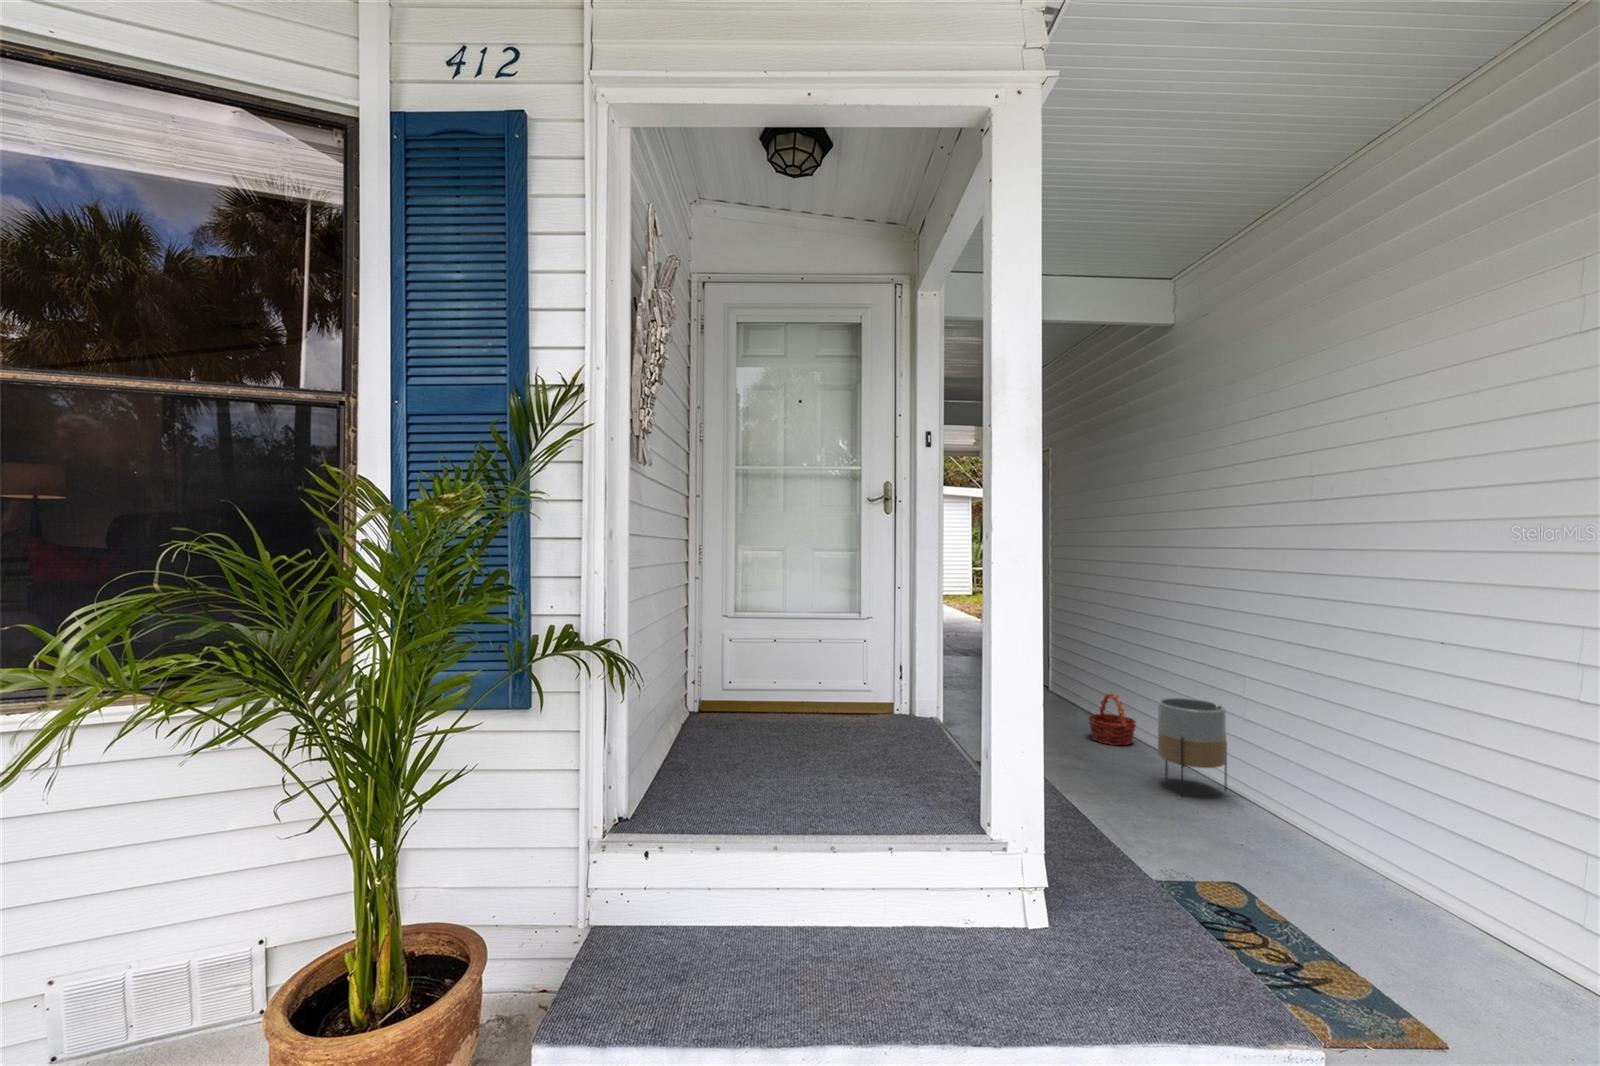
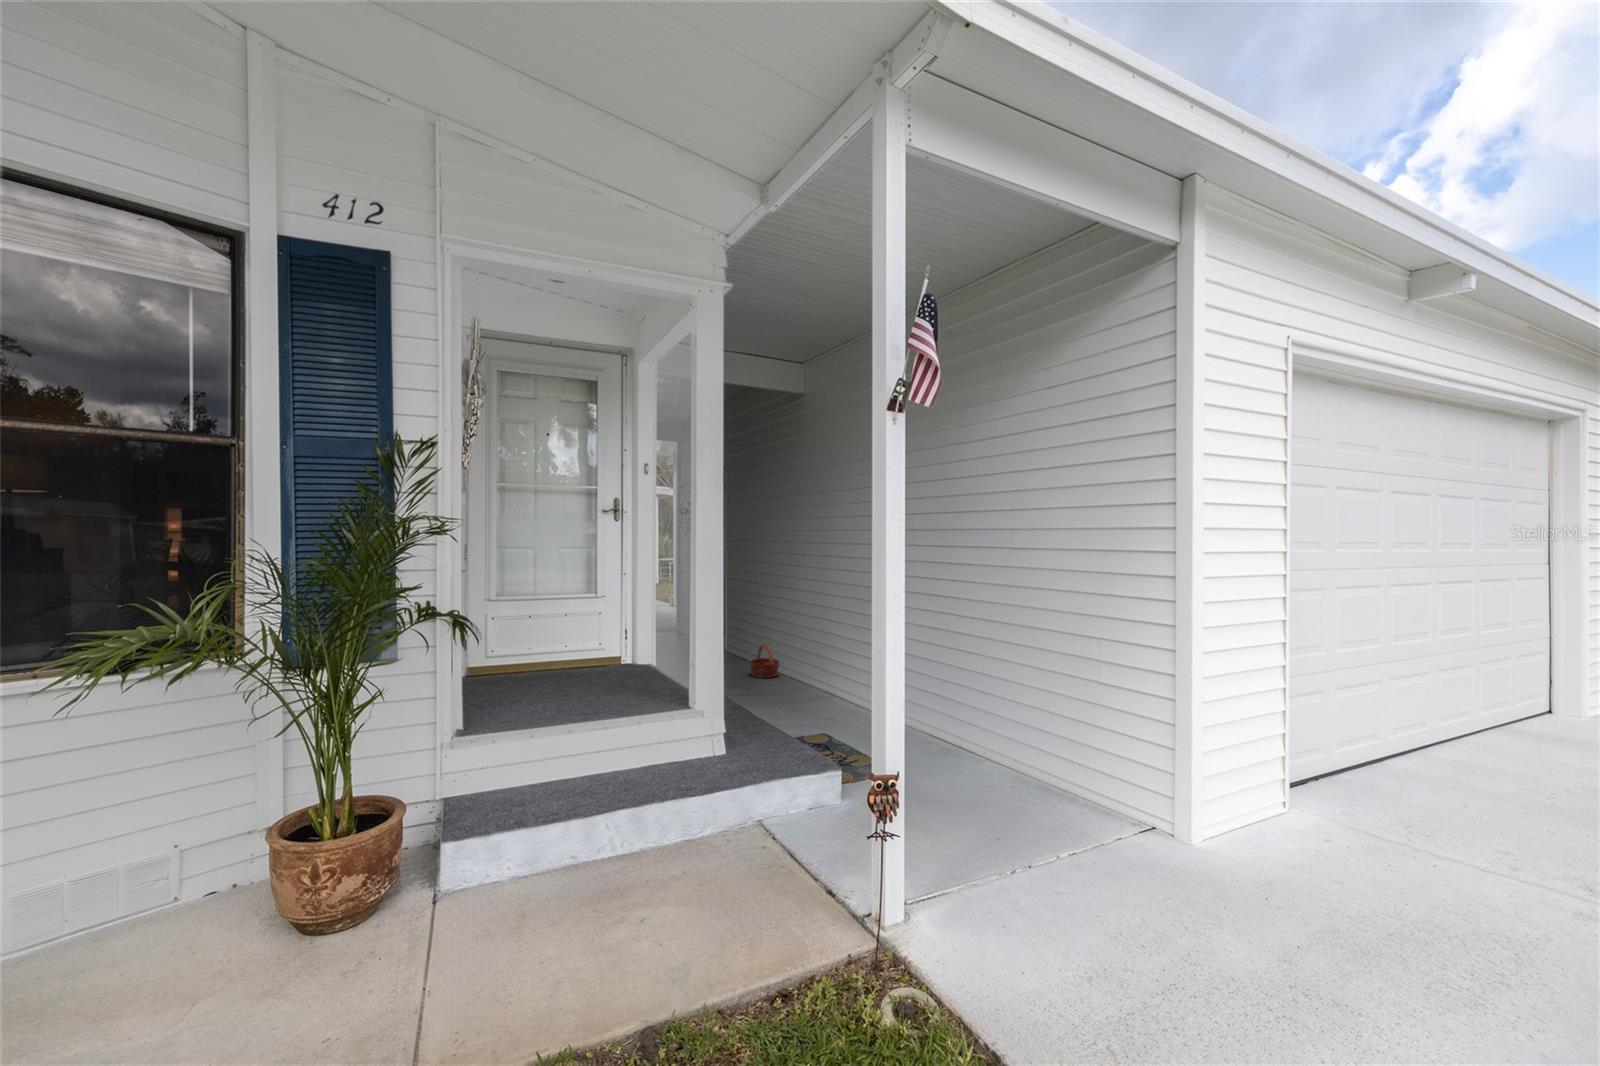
planter: present [1158,698,1227,796] -> none [790,640,828,701]

